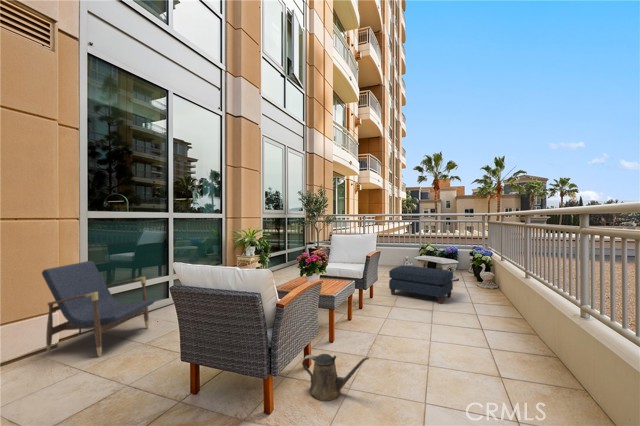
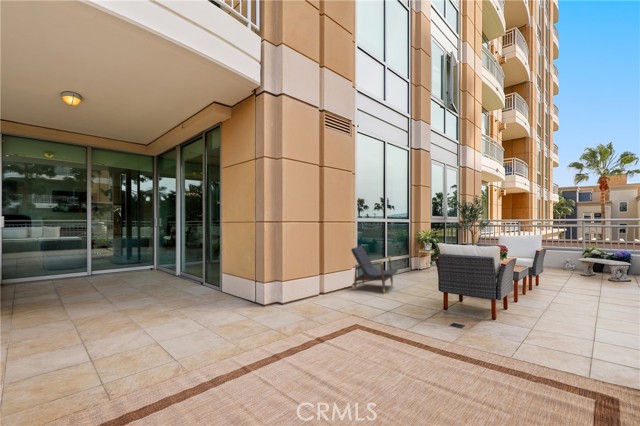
ottoman: present [389,266,453,304] -> none [555,263,620,293]
watering can: present [302,354,369,401] -> none [512,296,556,318]

